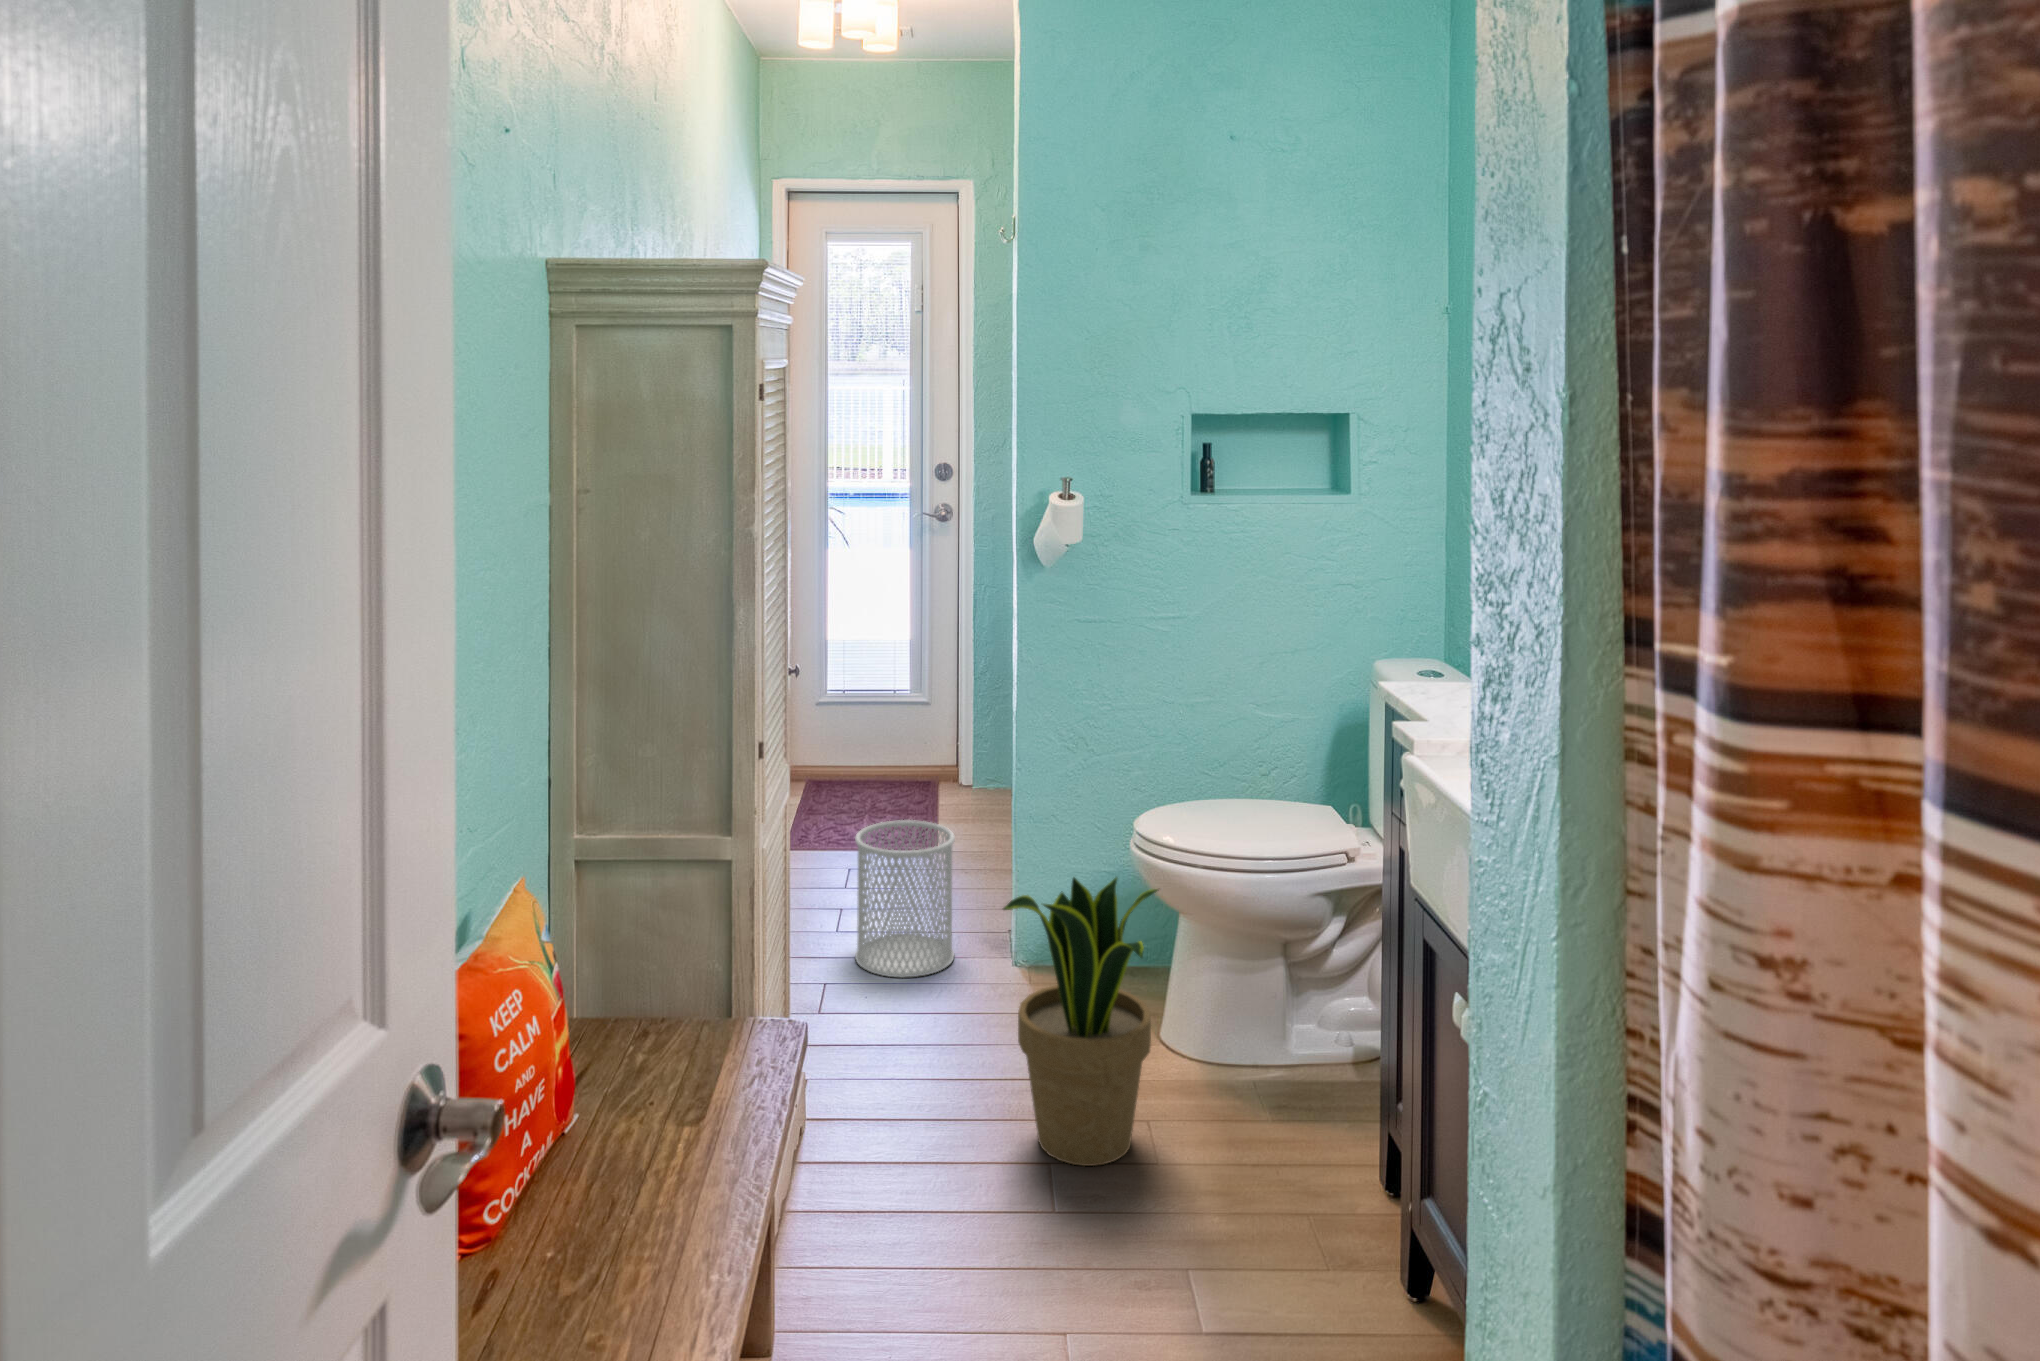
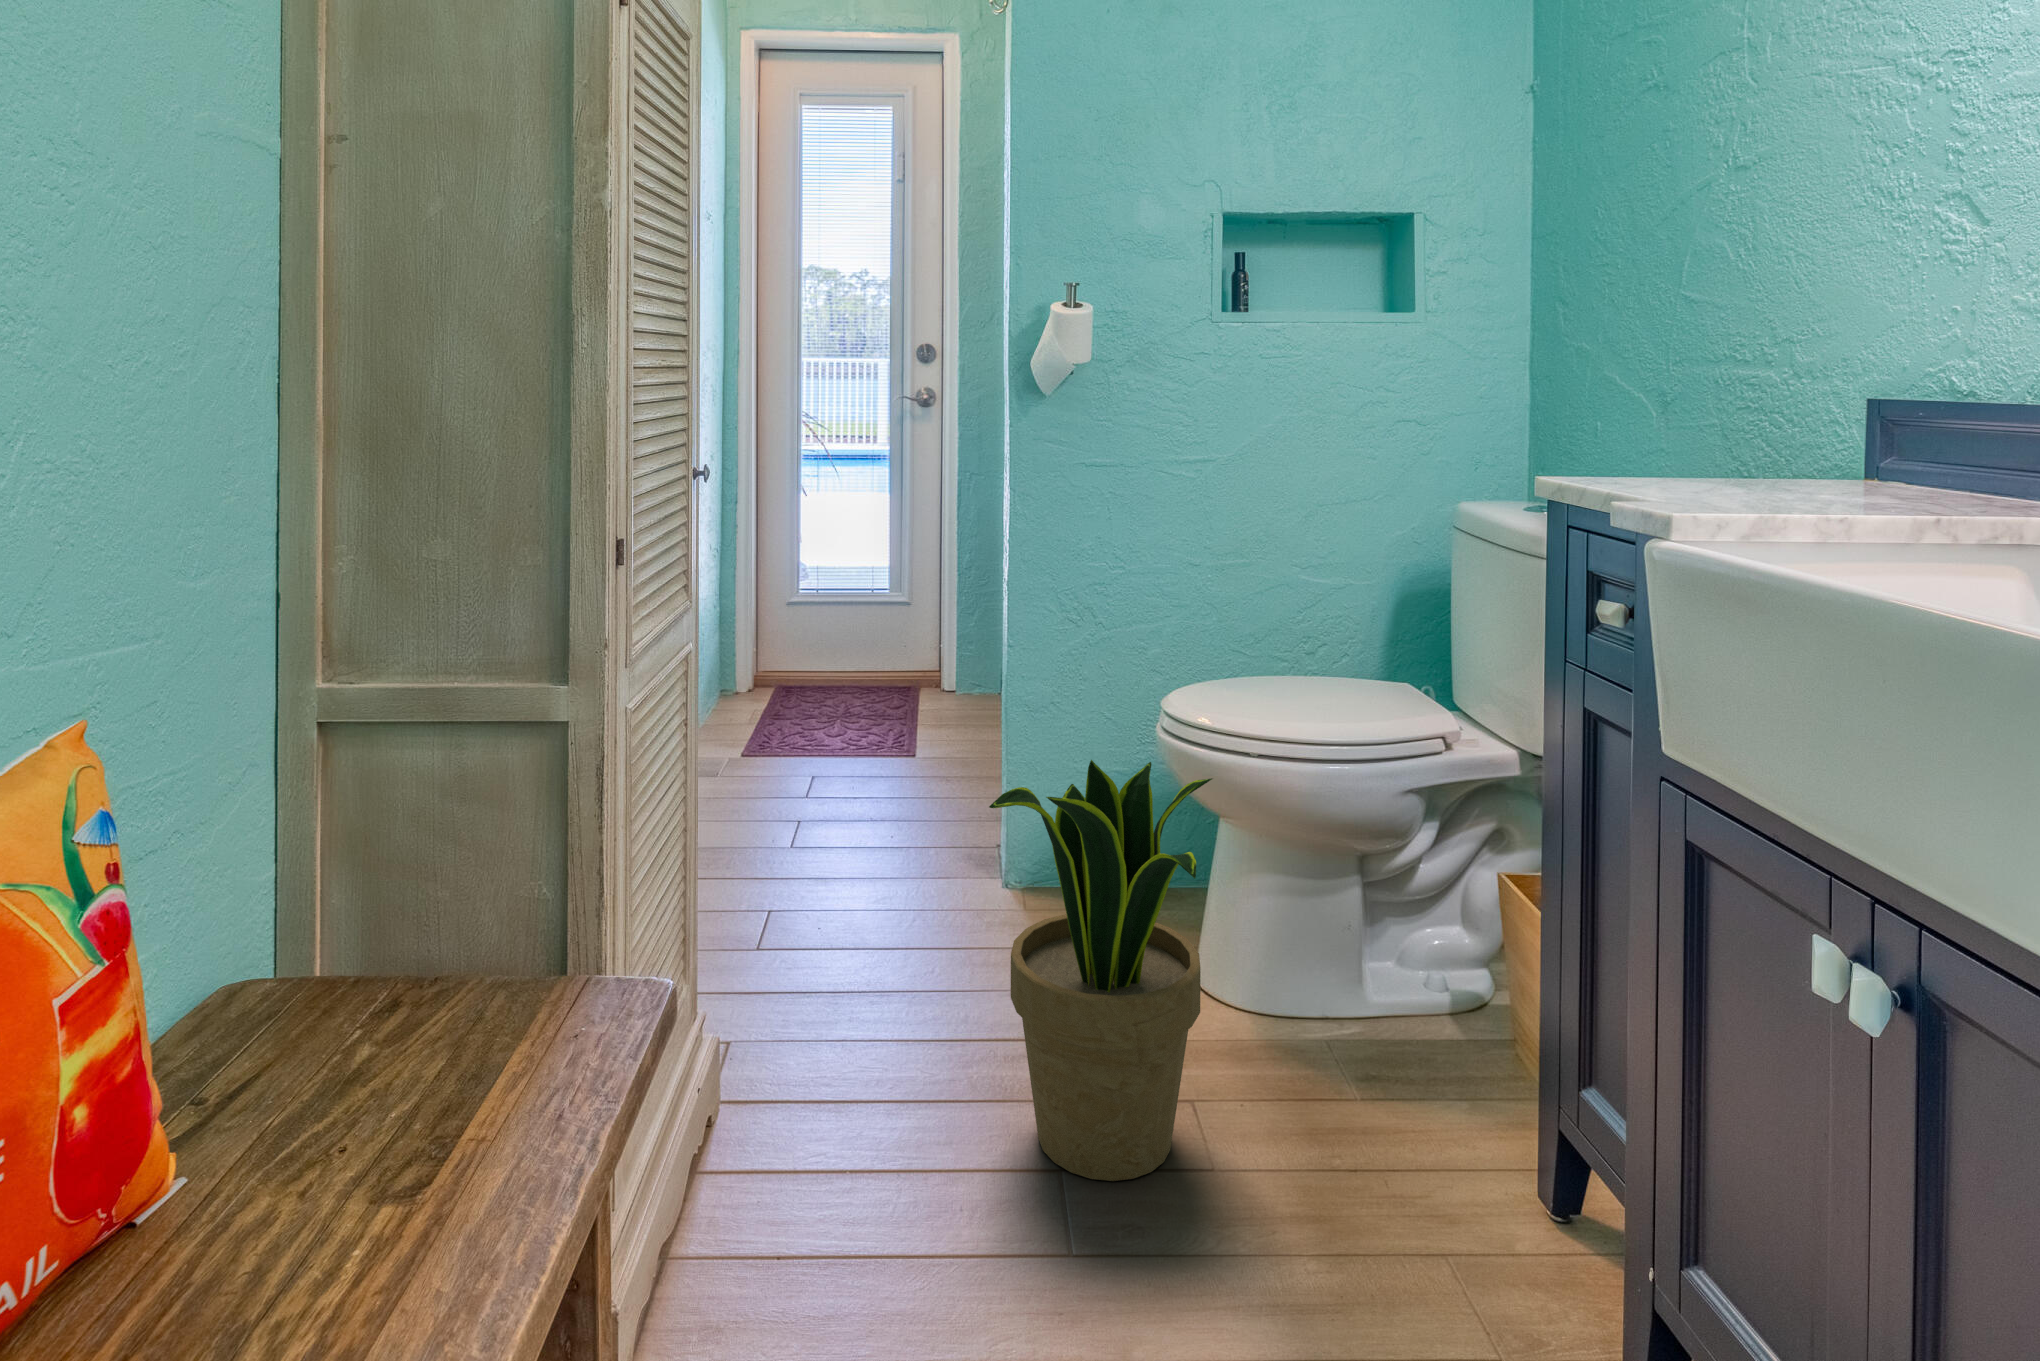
wastebasket: present [855,820,955,978] -> none [807,710,930,901]

